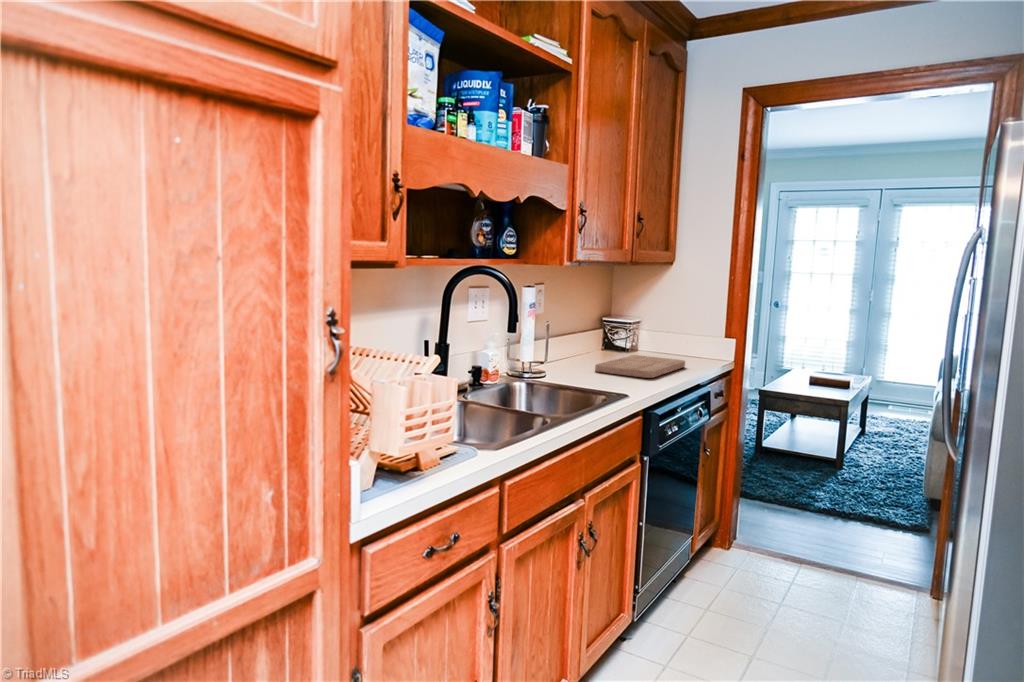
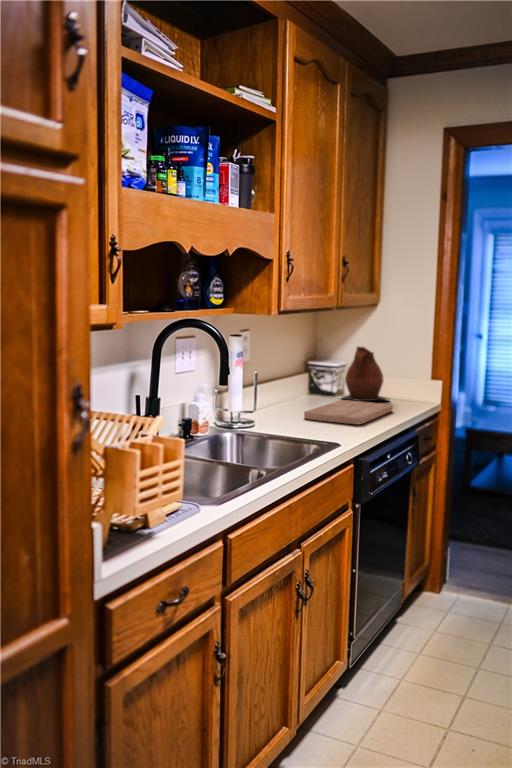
ceramic pitcher: none [632,303,684,357] -> present [343,347,389,401]

